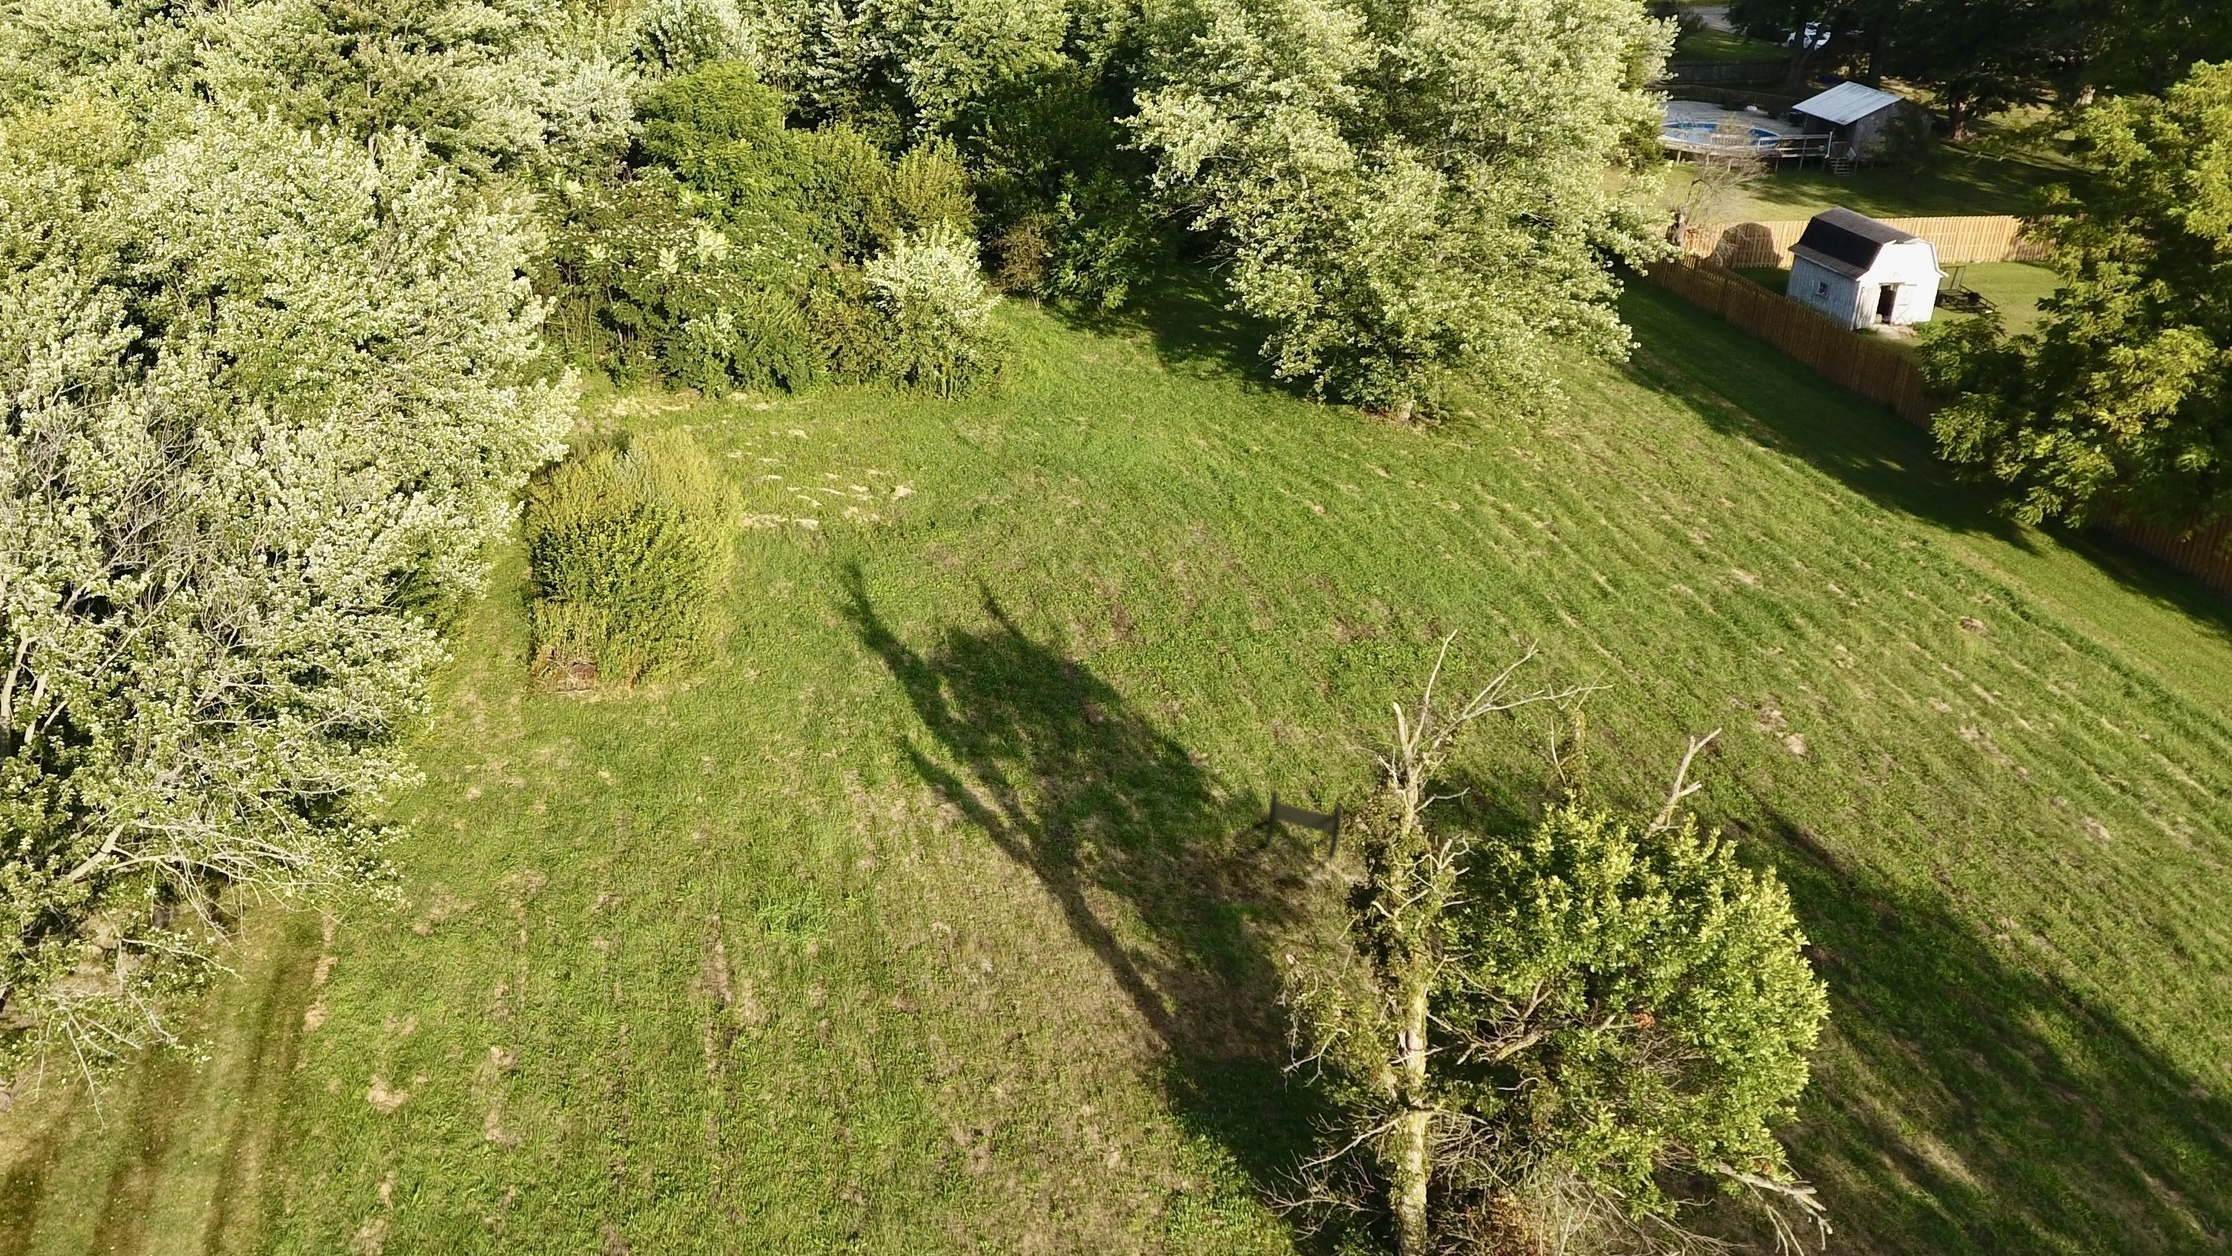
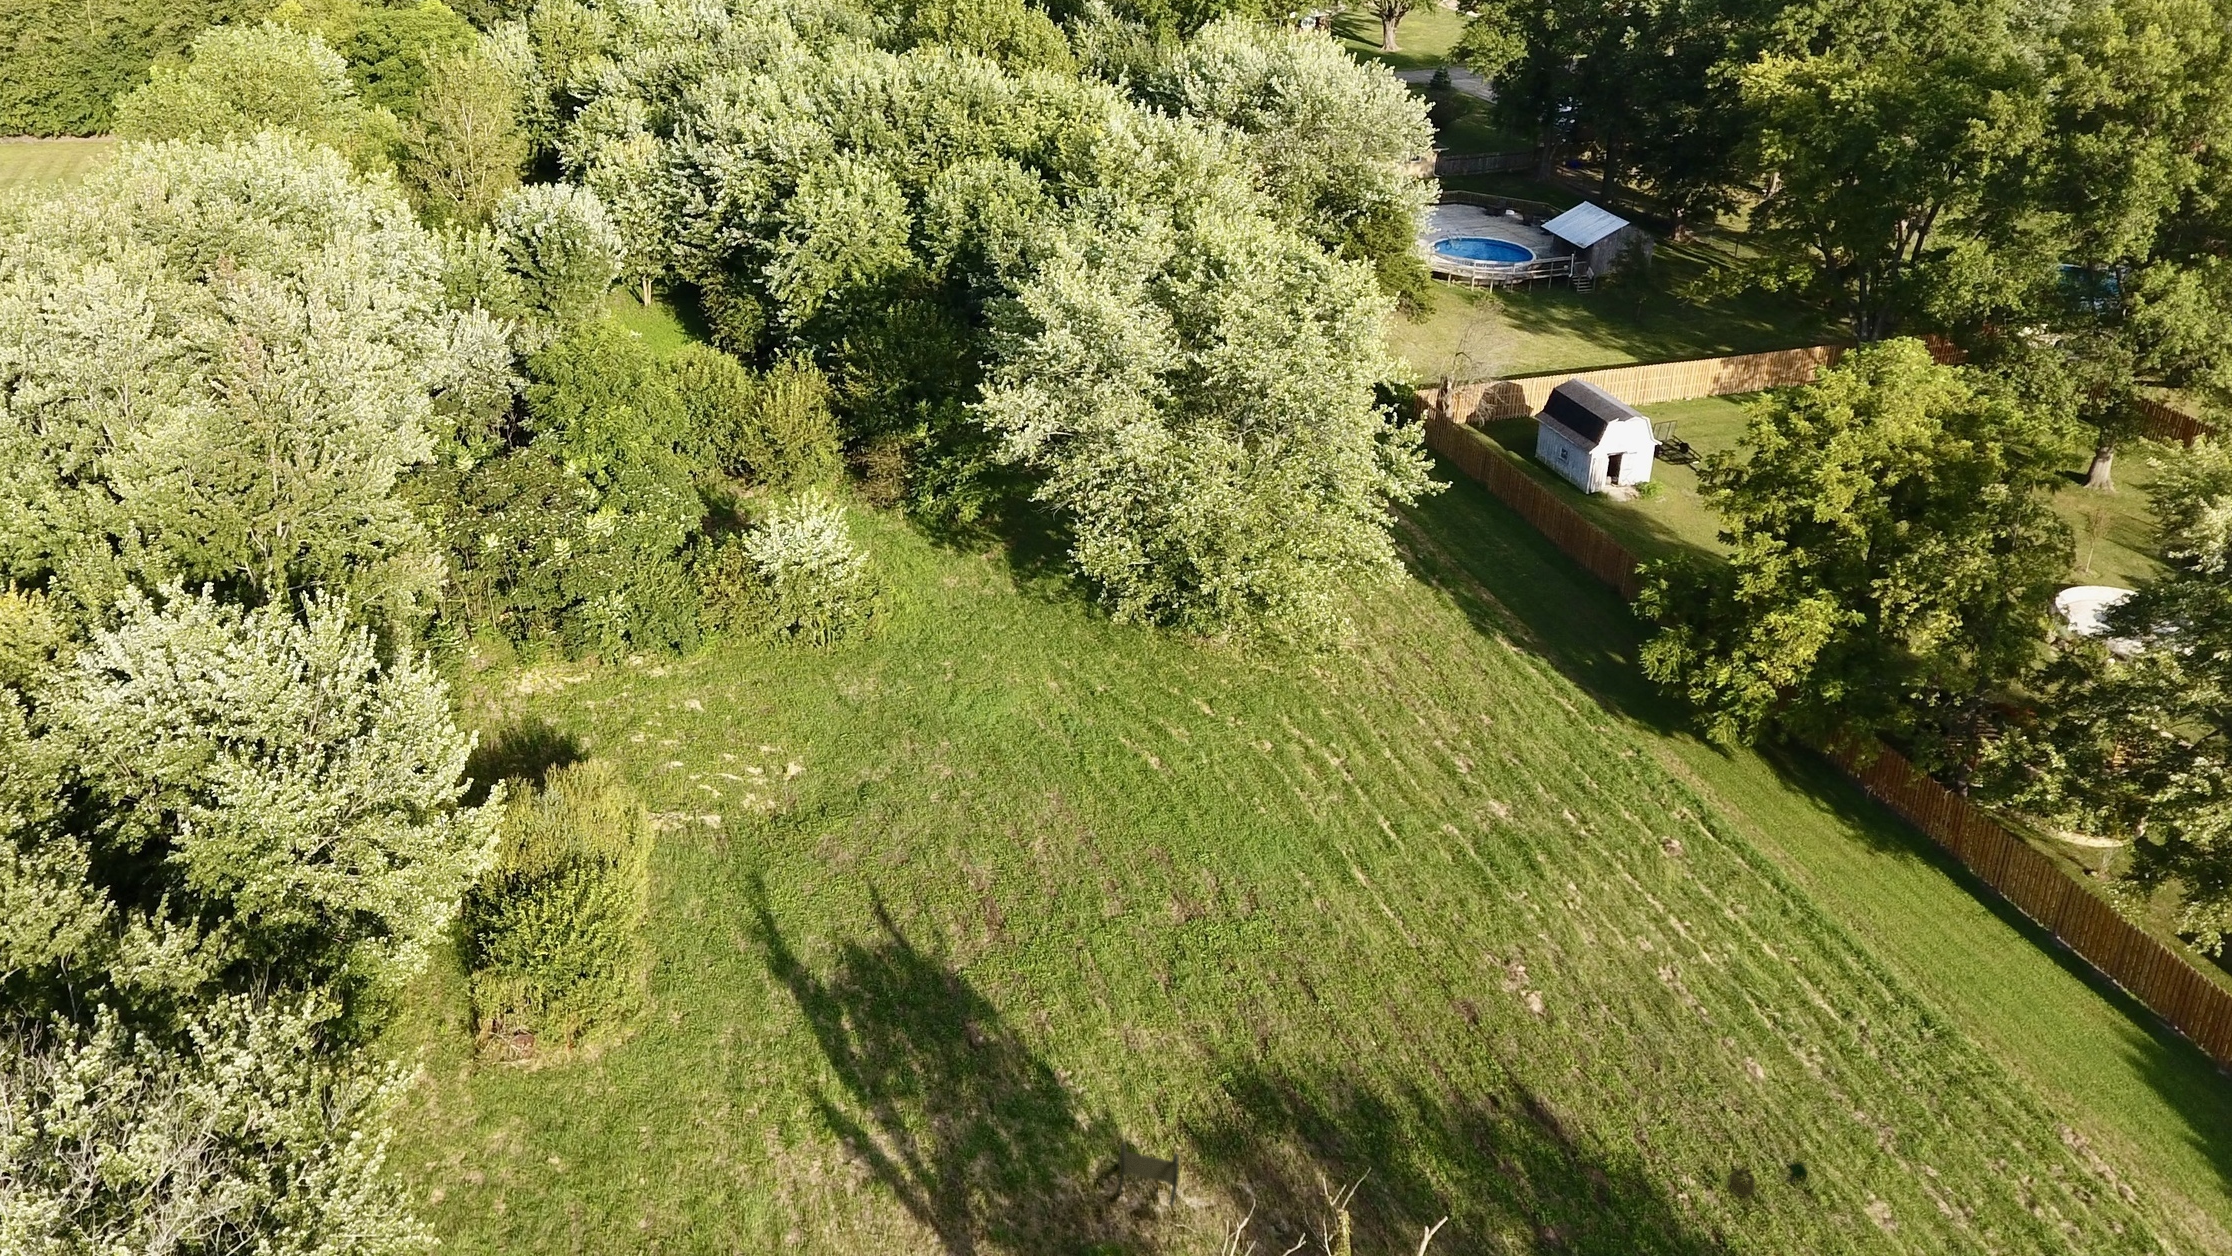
decorative plant: none [2148,902,2181,933] -> present [1788,1162,1807,1183]
woven basket: none [2063,904,2103,937] -> present [1728,1169,1755,1197]

